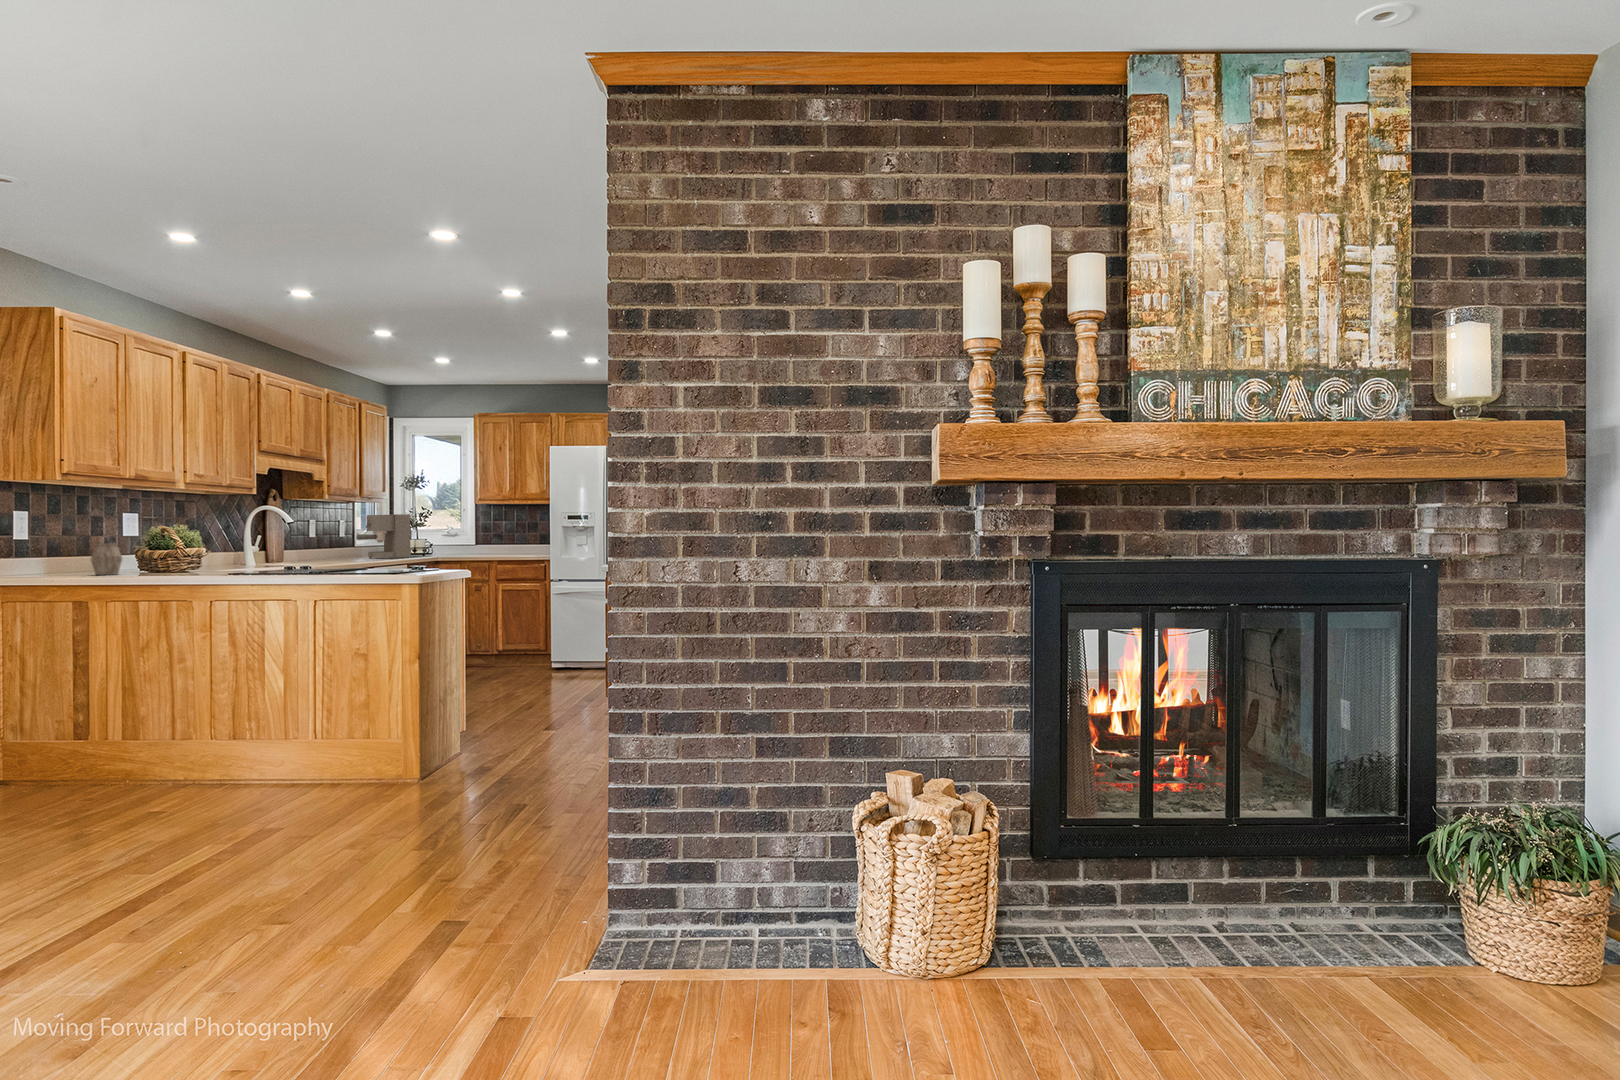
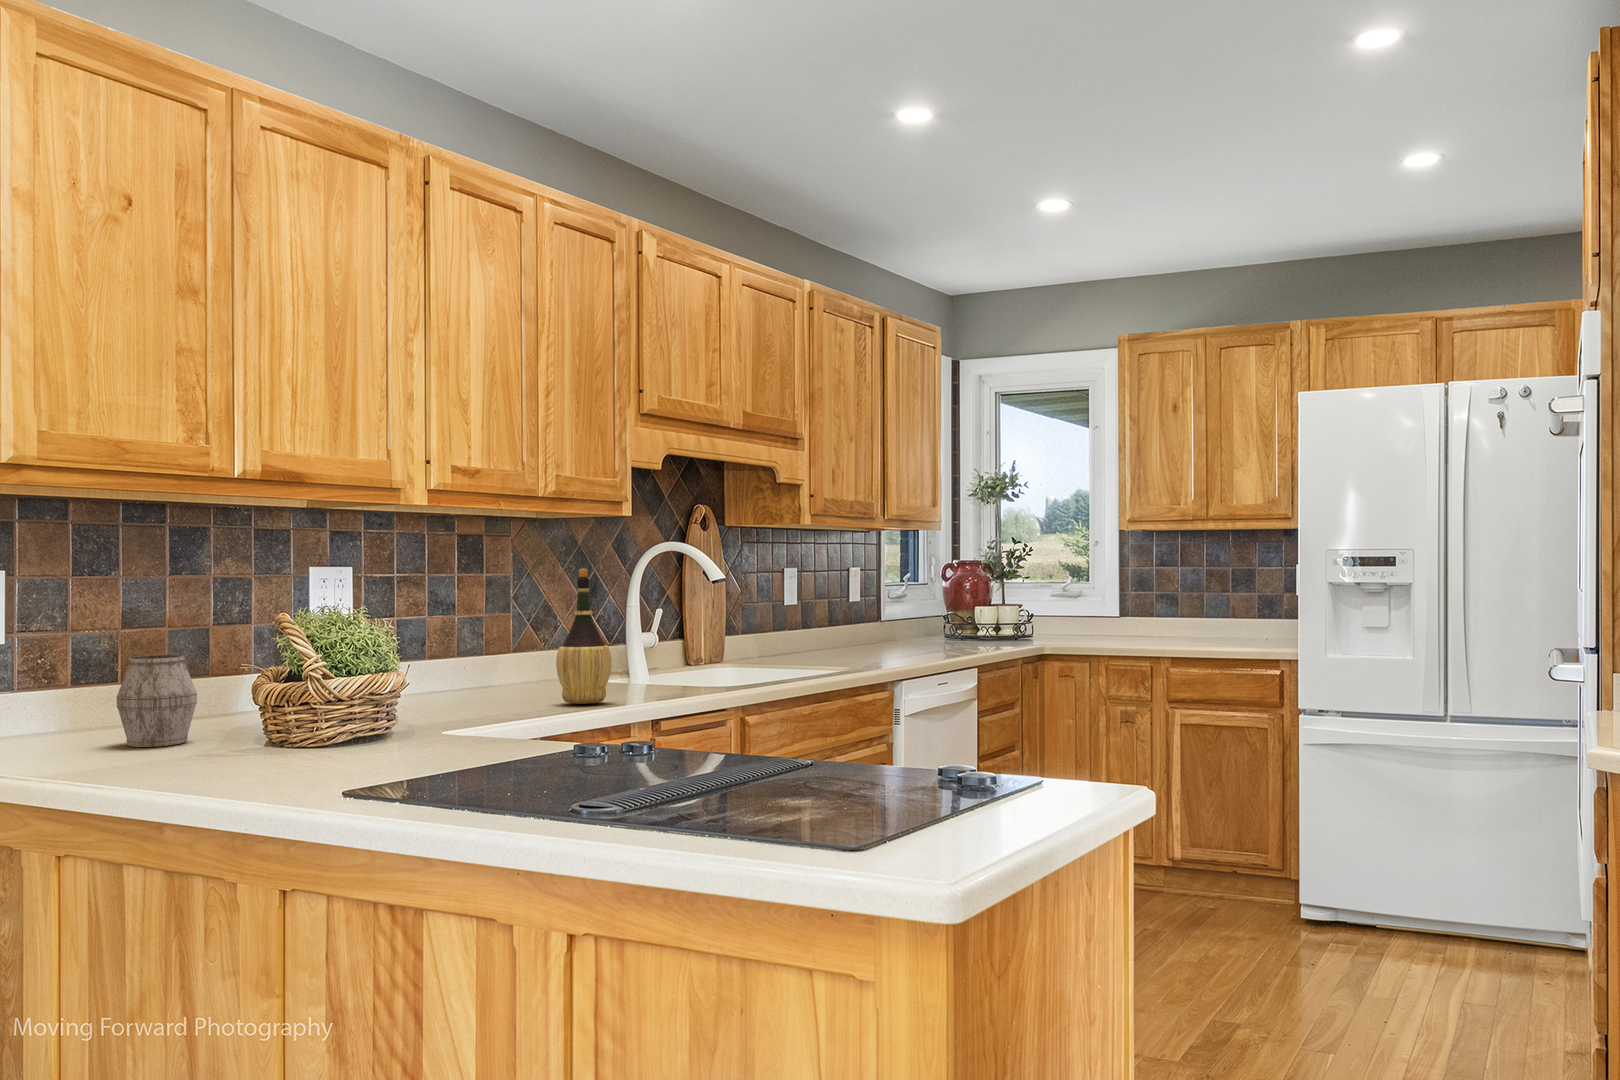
coffee maker: present [357,514,411,559] -> none [876,556,984,653]
wine bottle: none [242,515,266,567] -> present [556,568,611,704]

